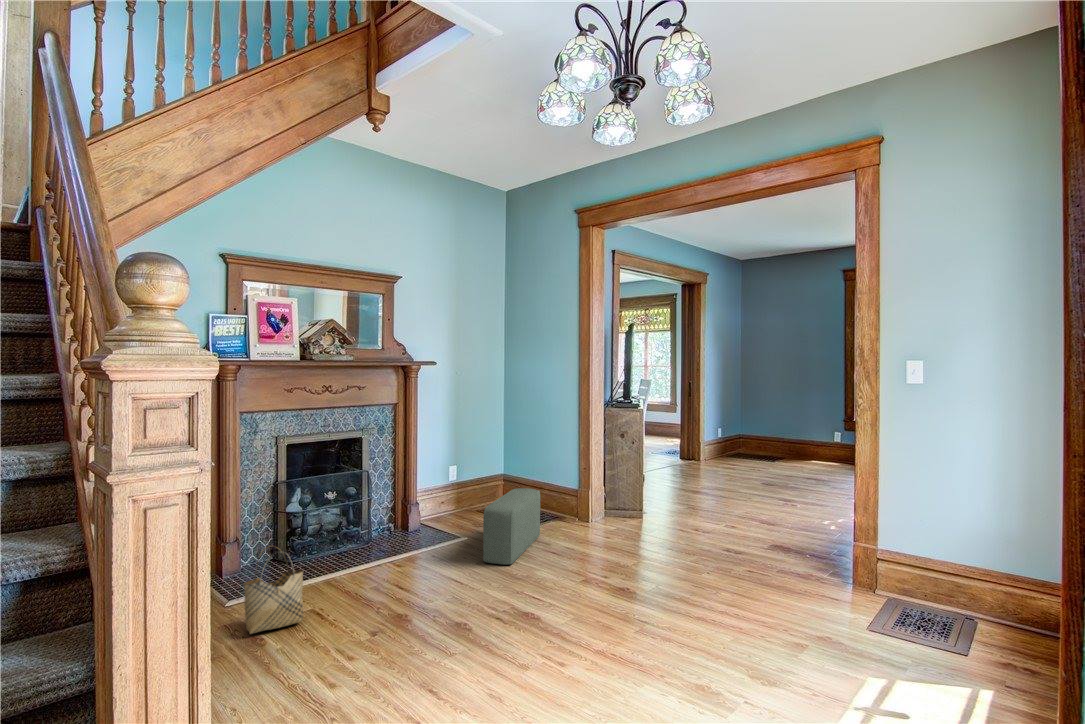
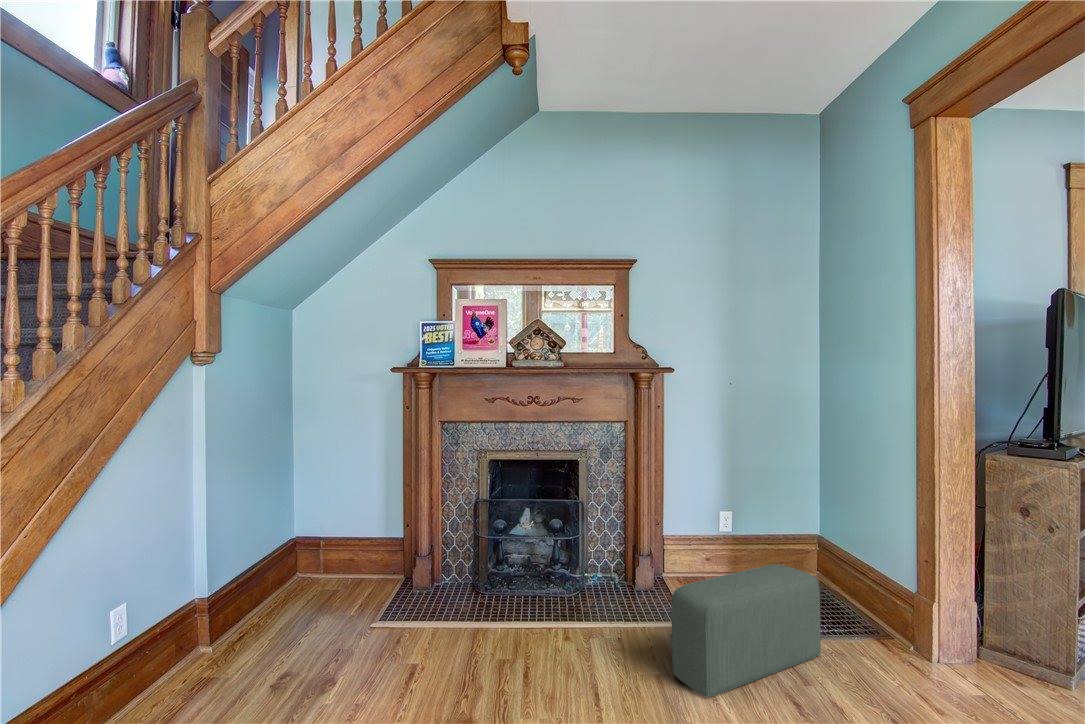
woven basket: present [243,546,303,634] -> none [319,574,389,679]

